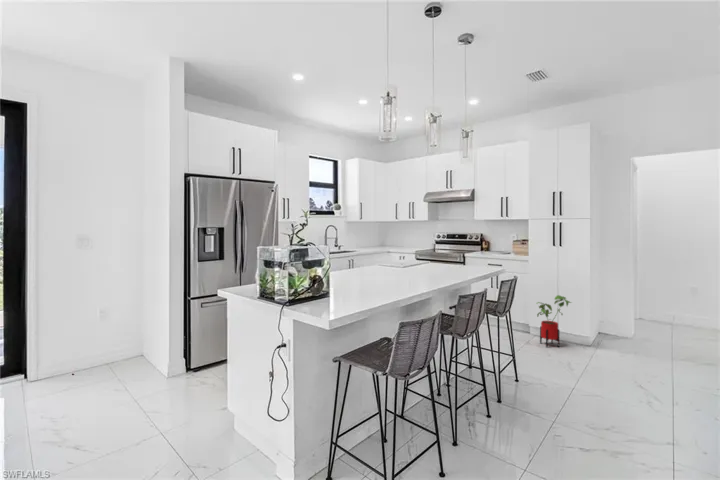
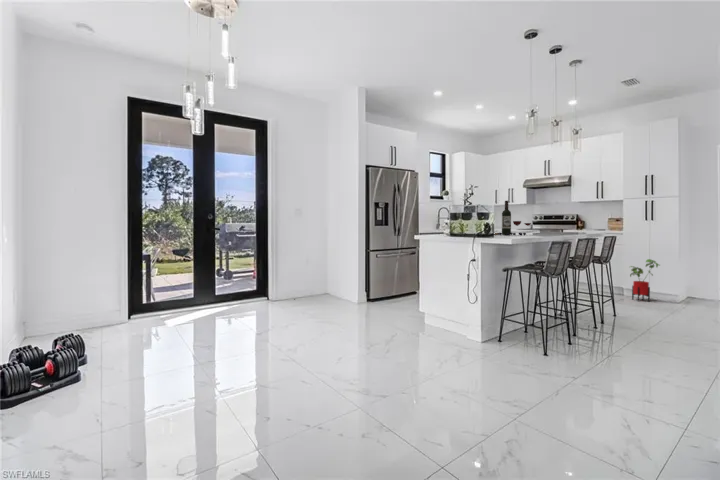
wine bottle: none [342,233,396,288] -> present [493,201,531,235]

